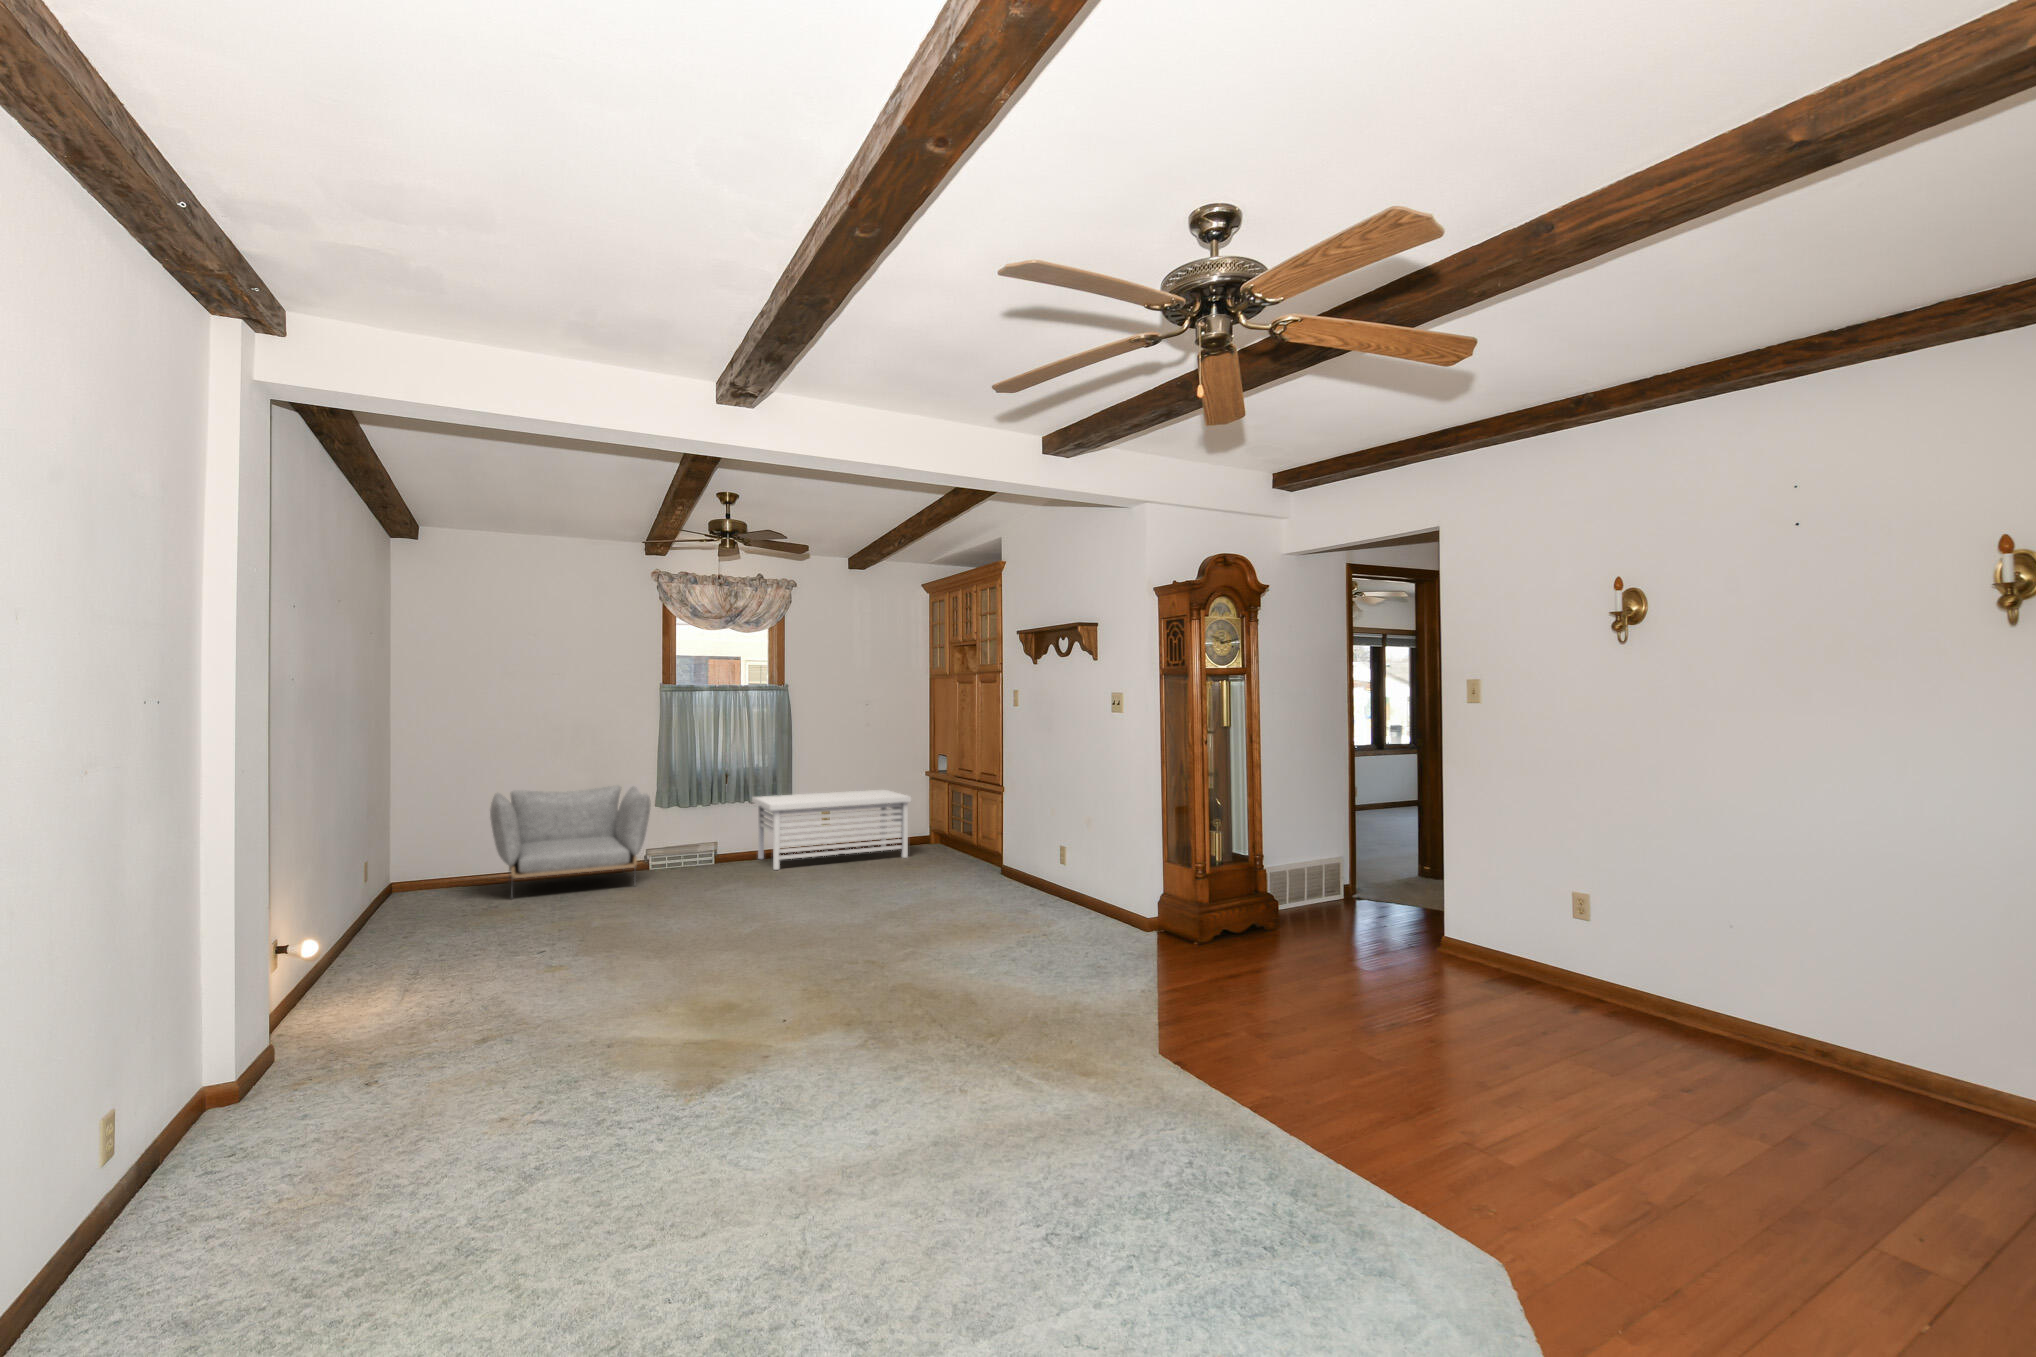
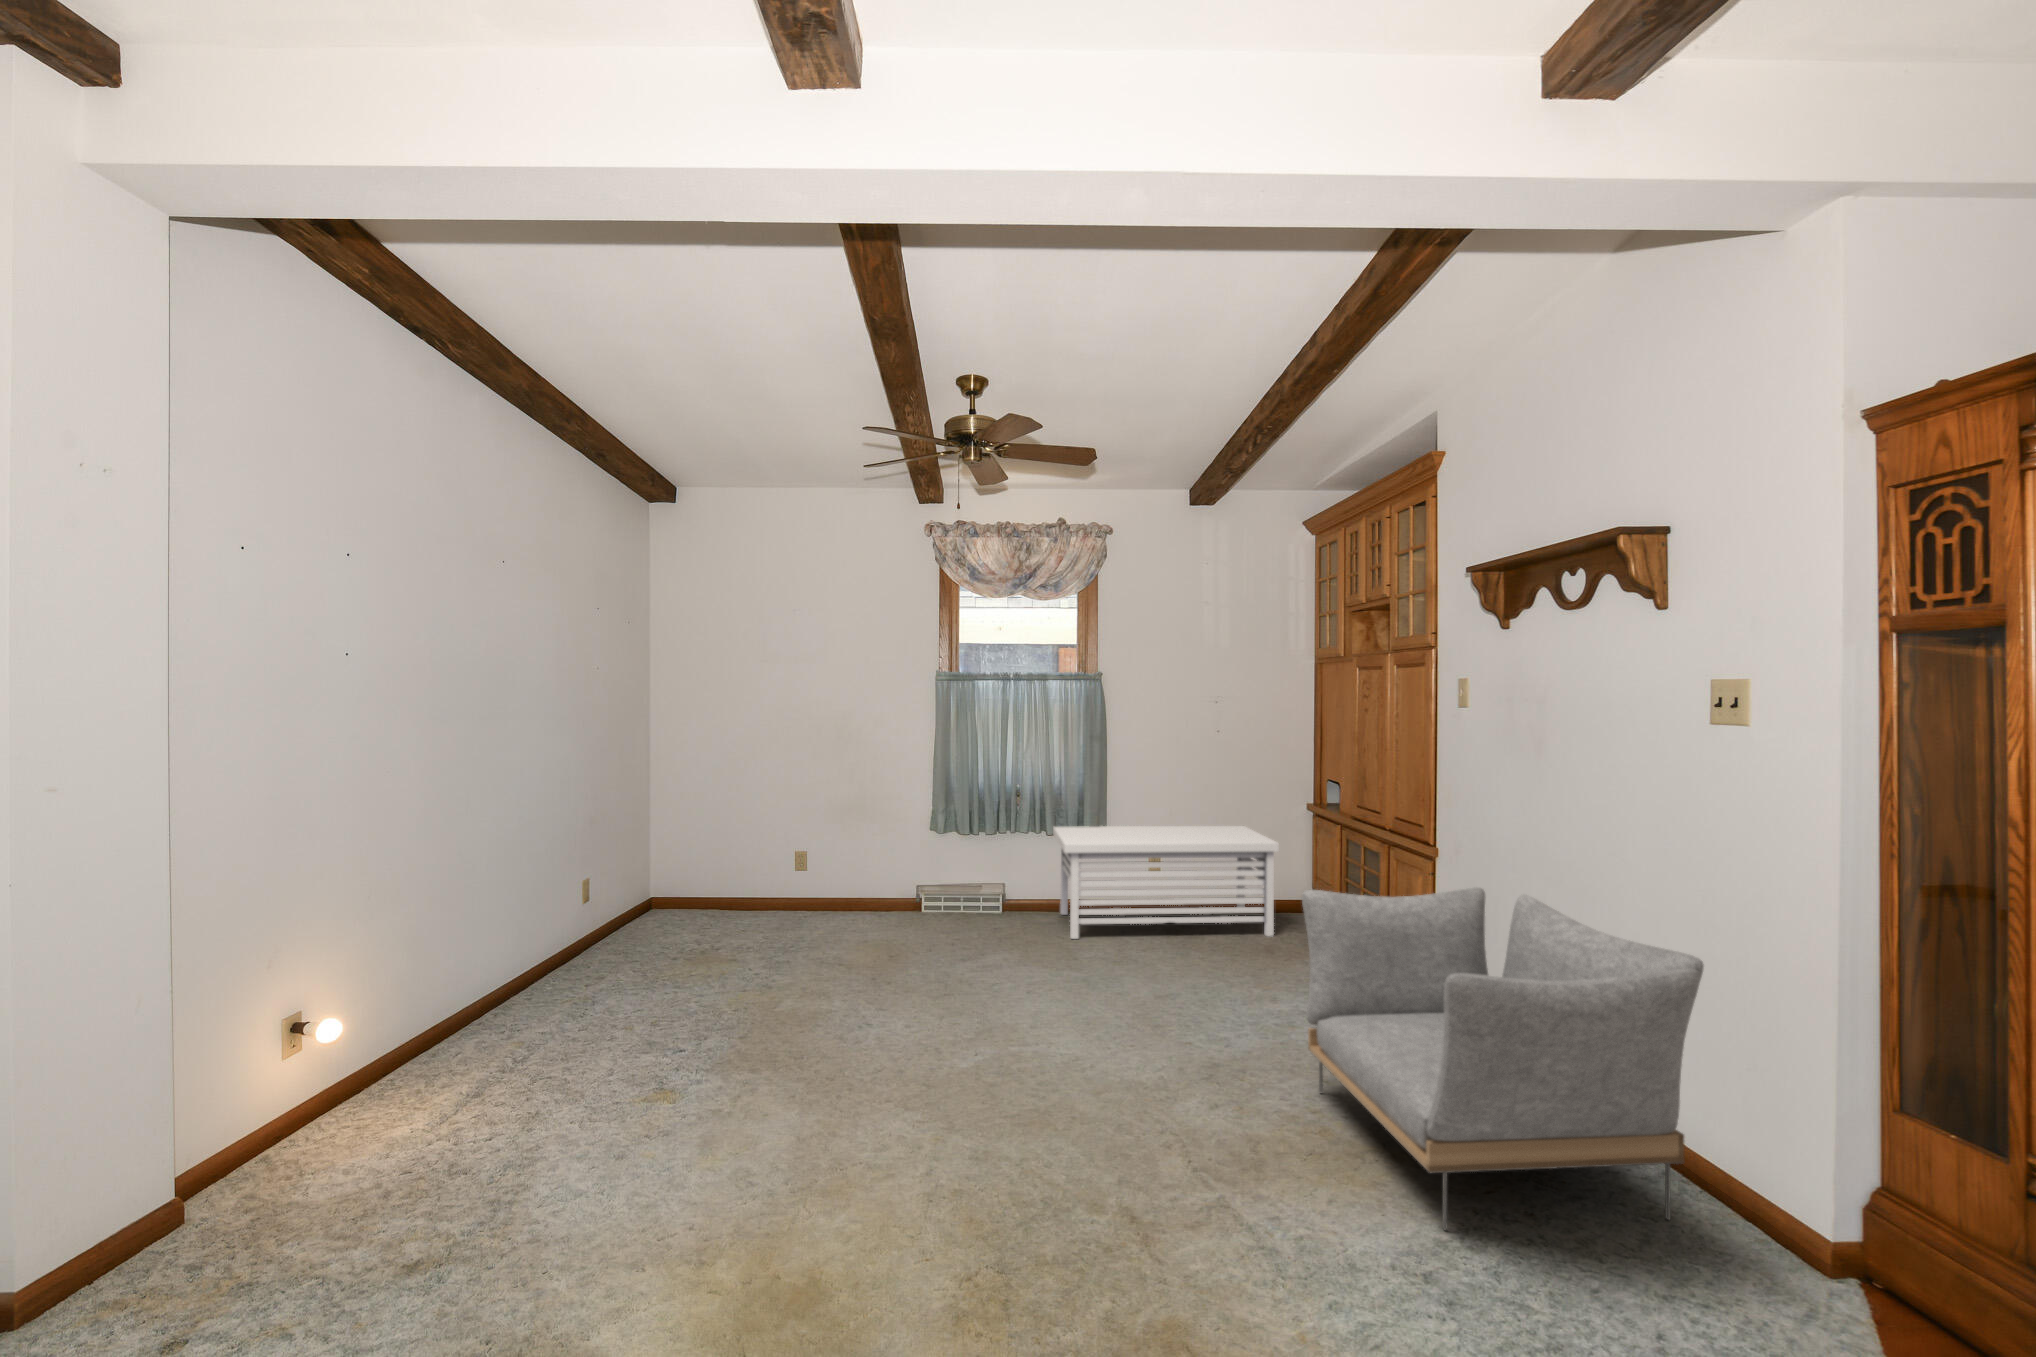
armchair: present [490,785,651,896] -> present [1302,887,1704,1230]

